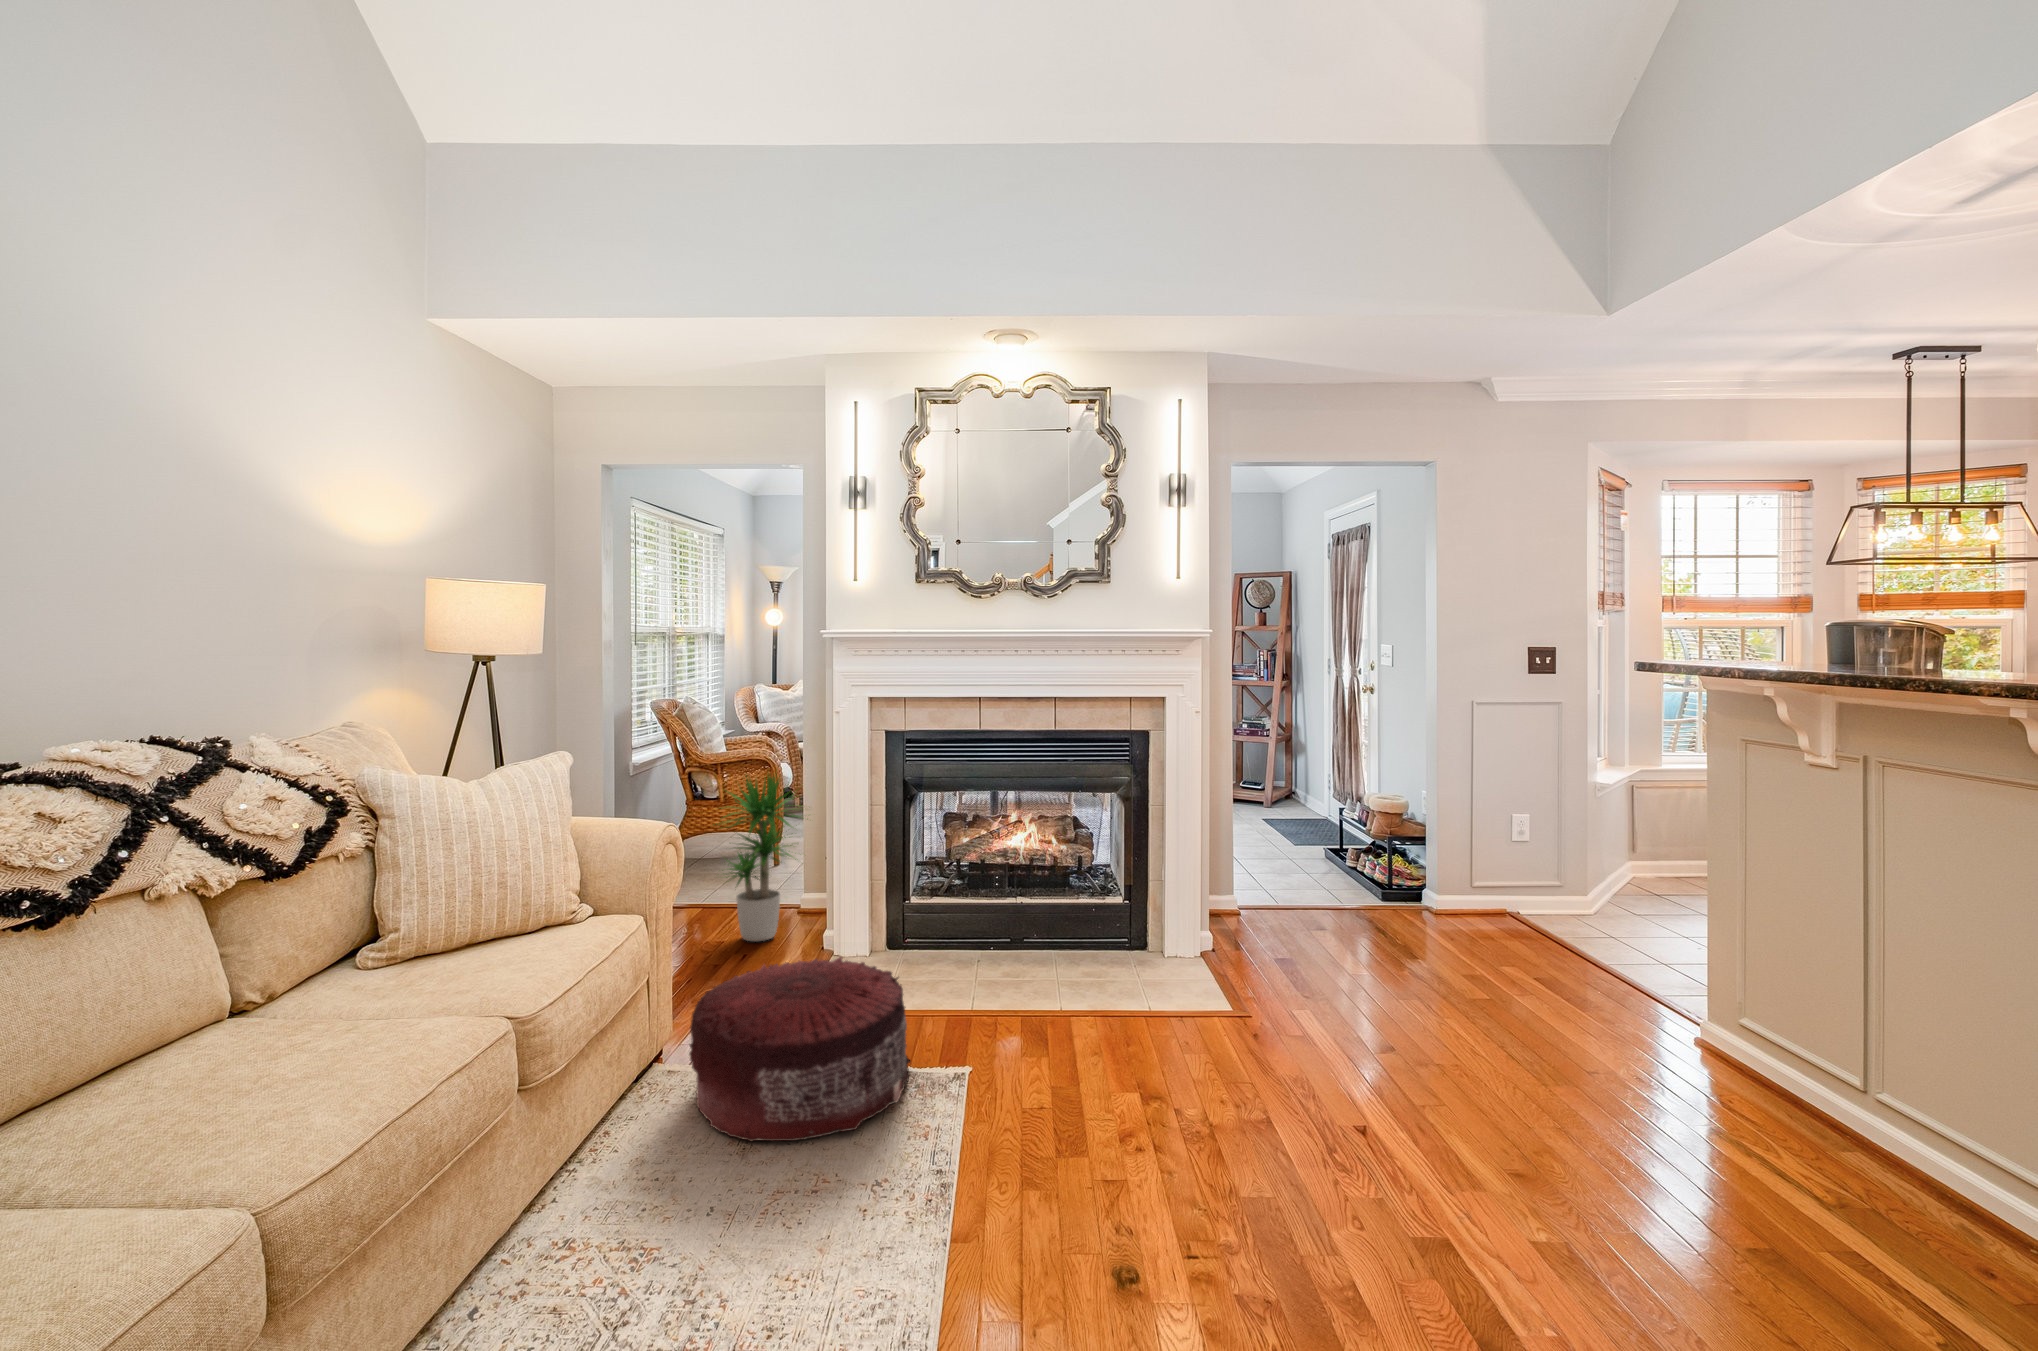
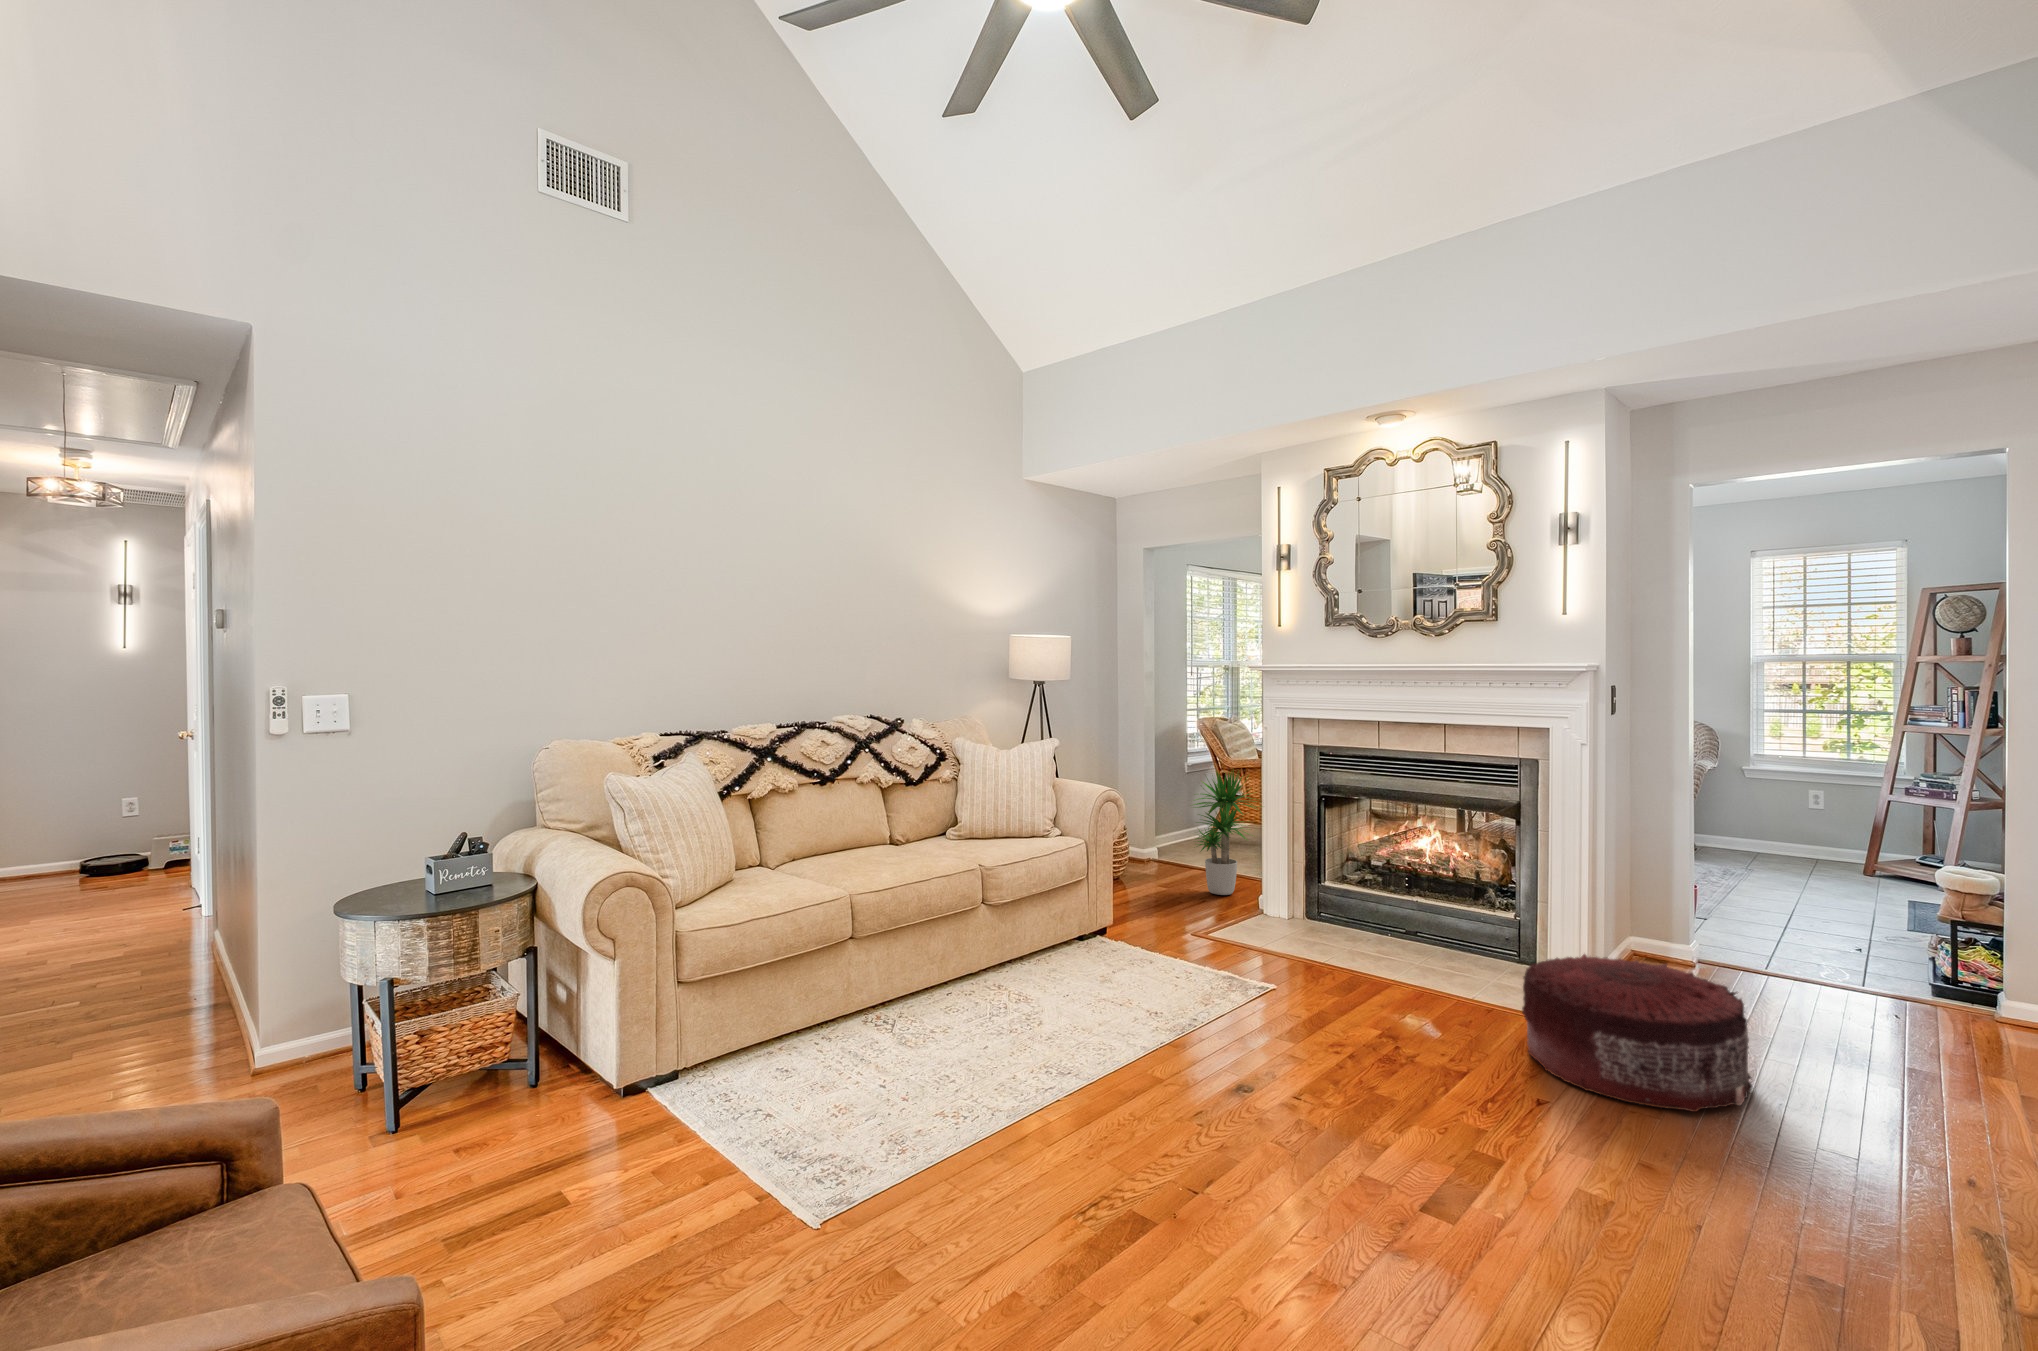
pouf: present [689,957,910,1142] -> present [1522,954,1752,1112]

